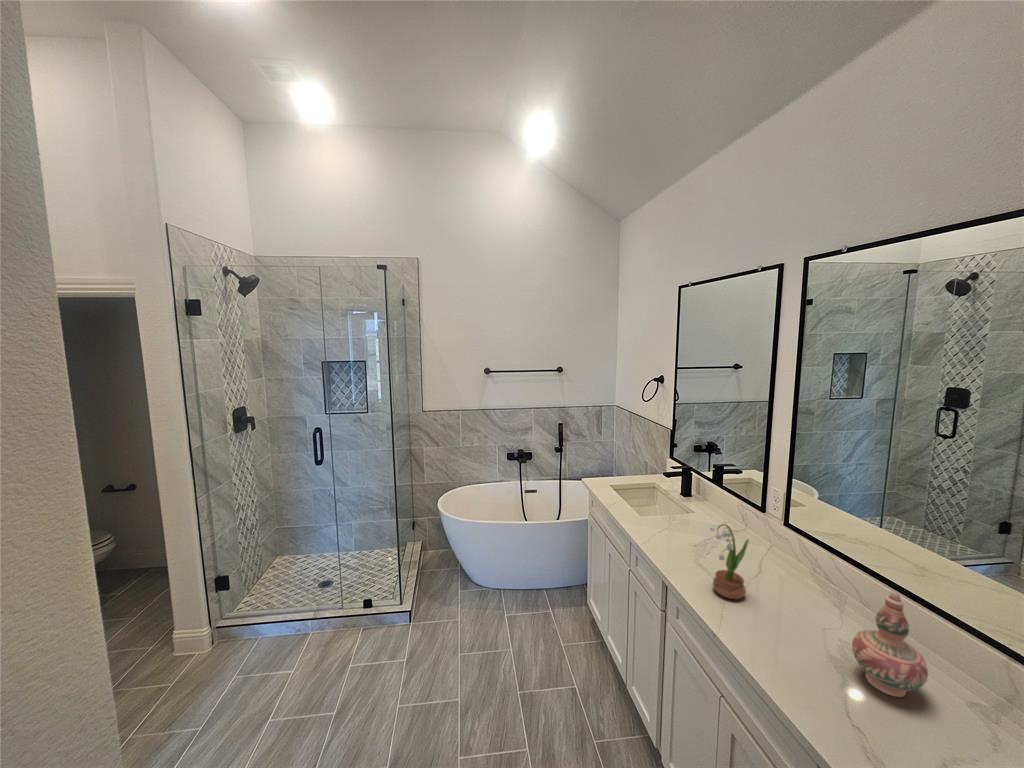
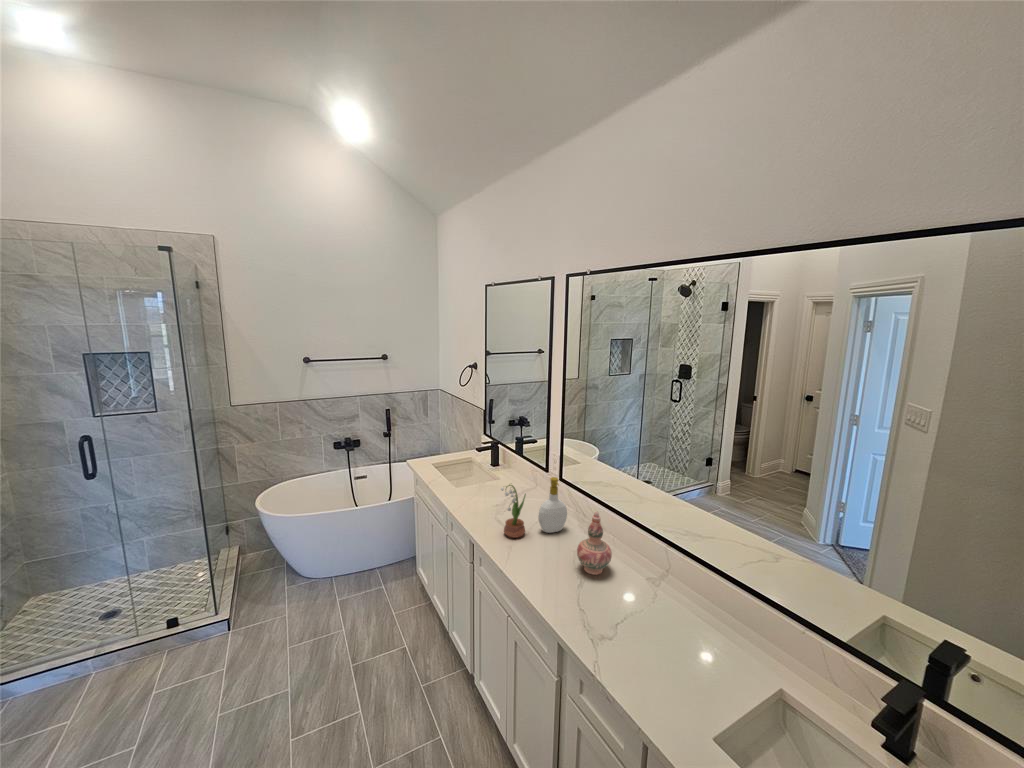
soap bottle: none [766,522,813,602] -> present [538,477,567,533]

